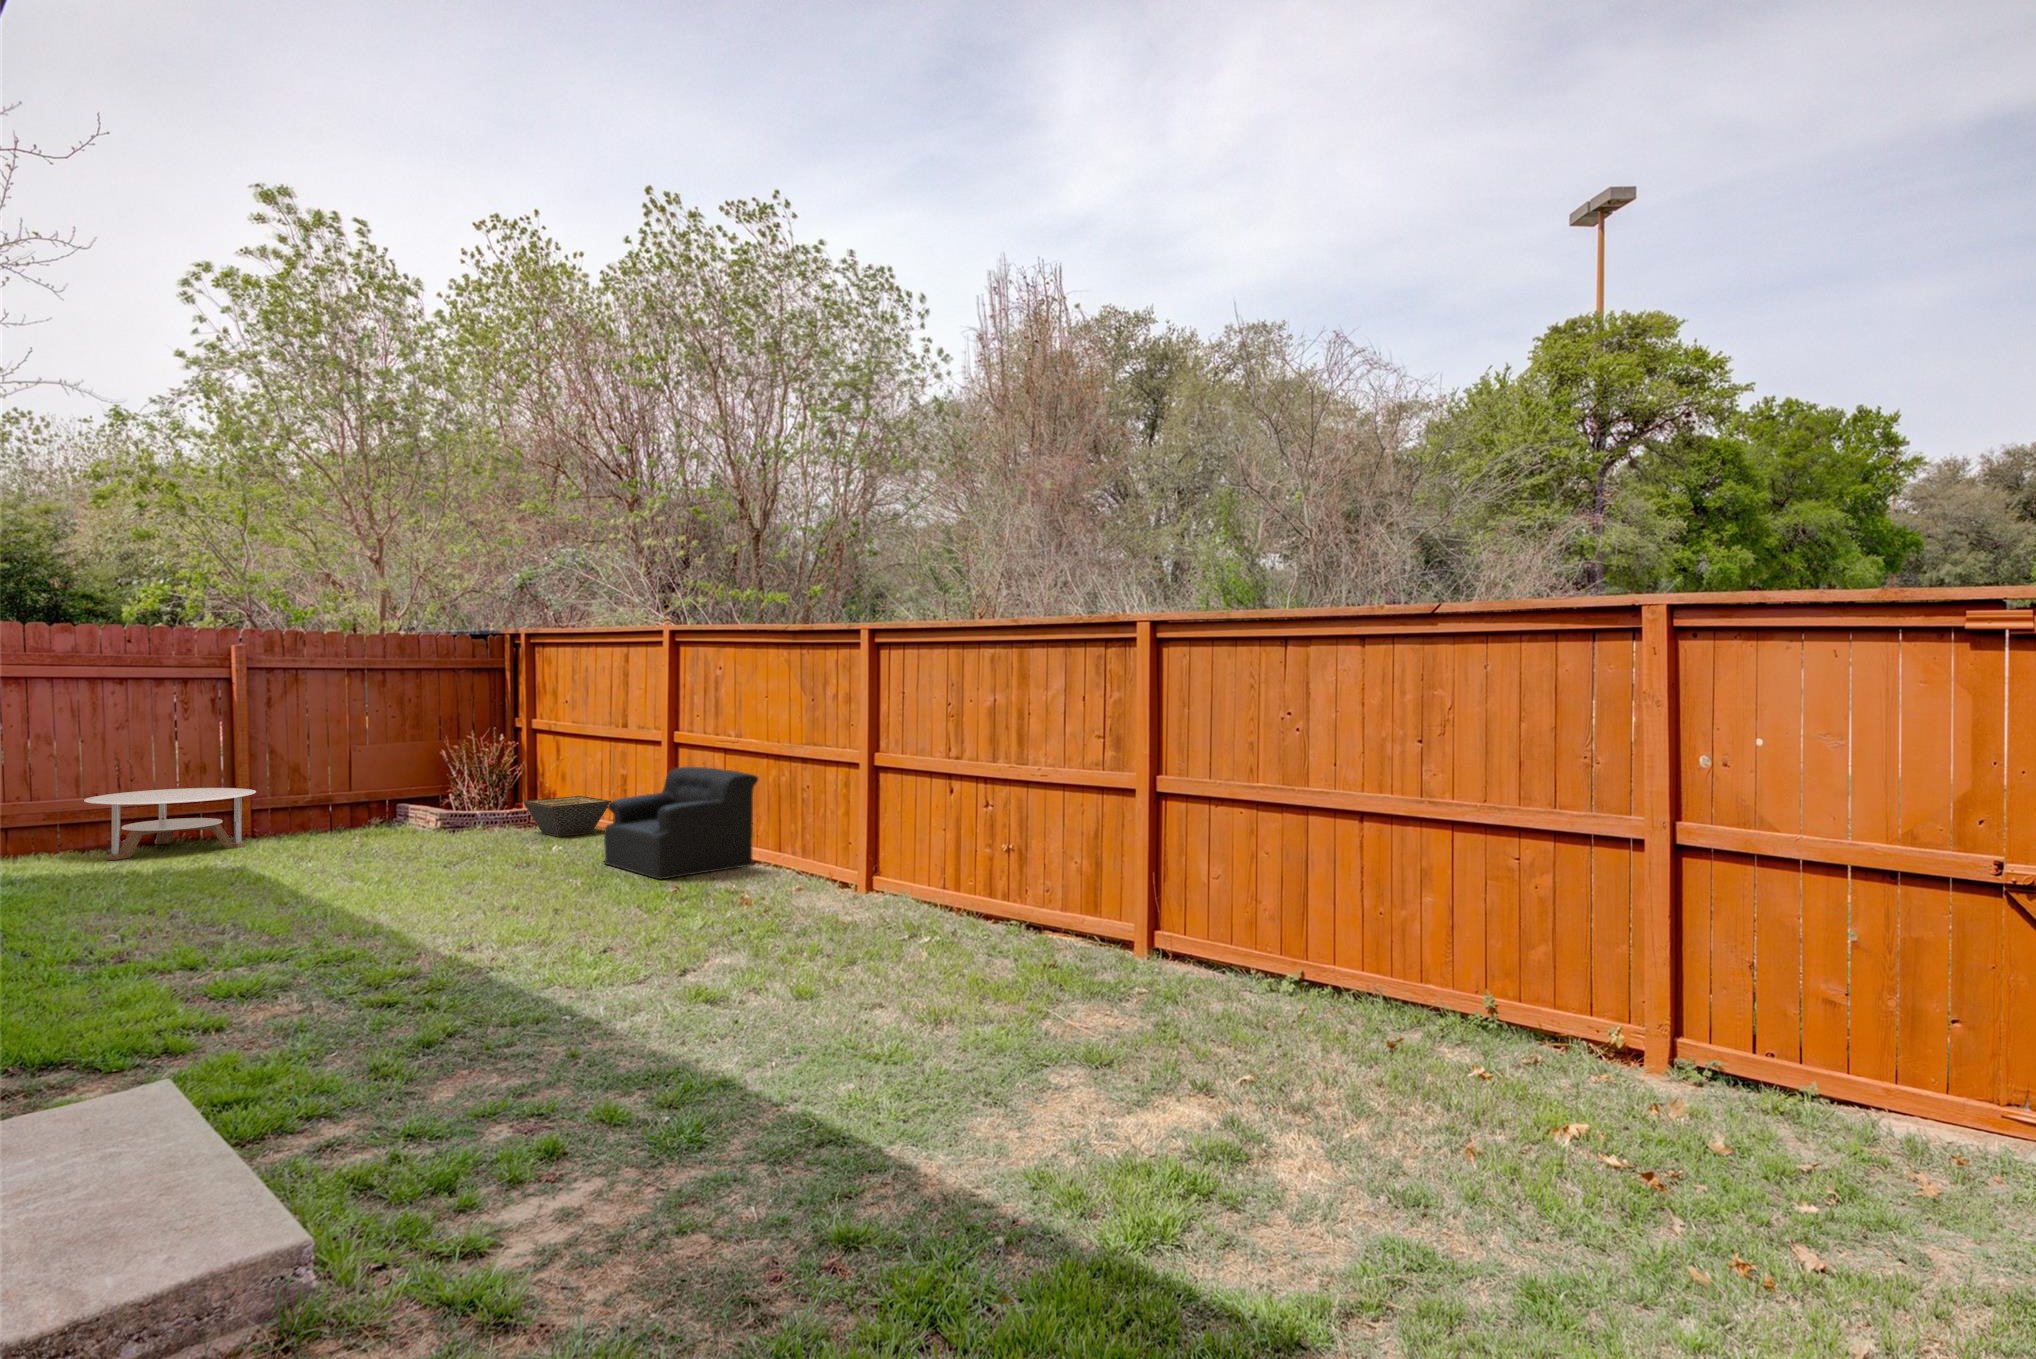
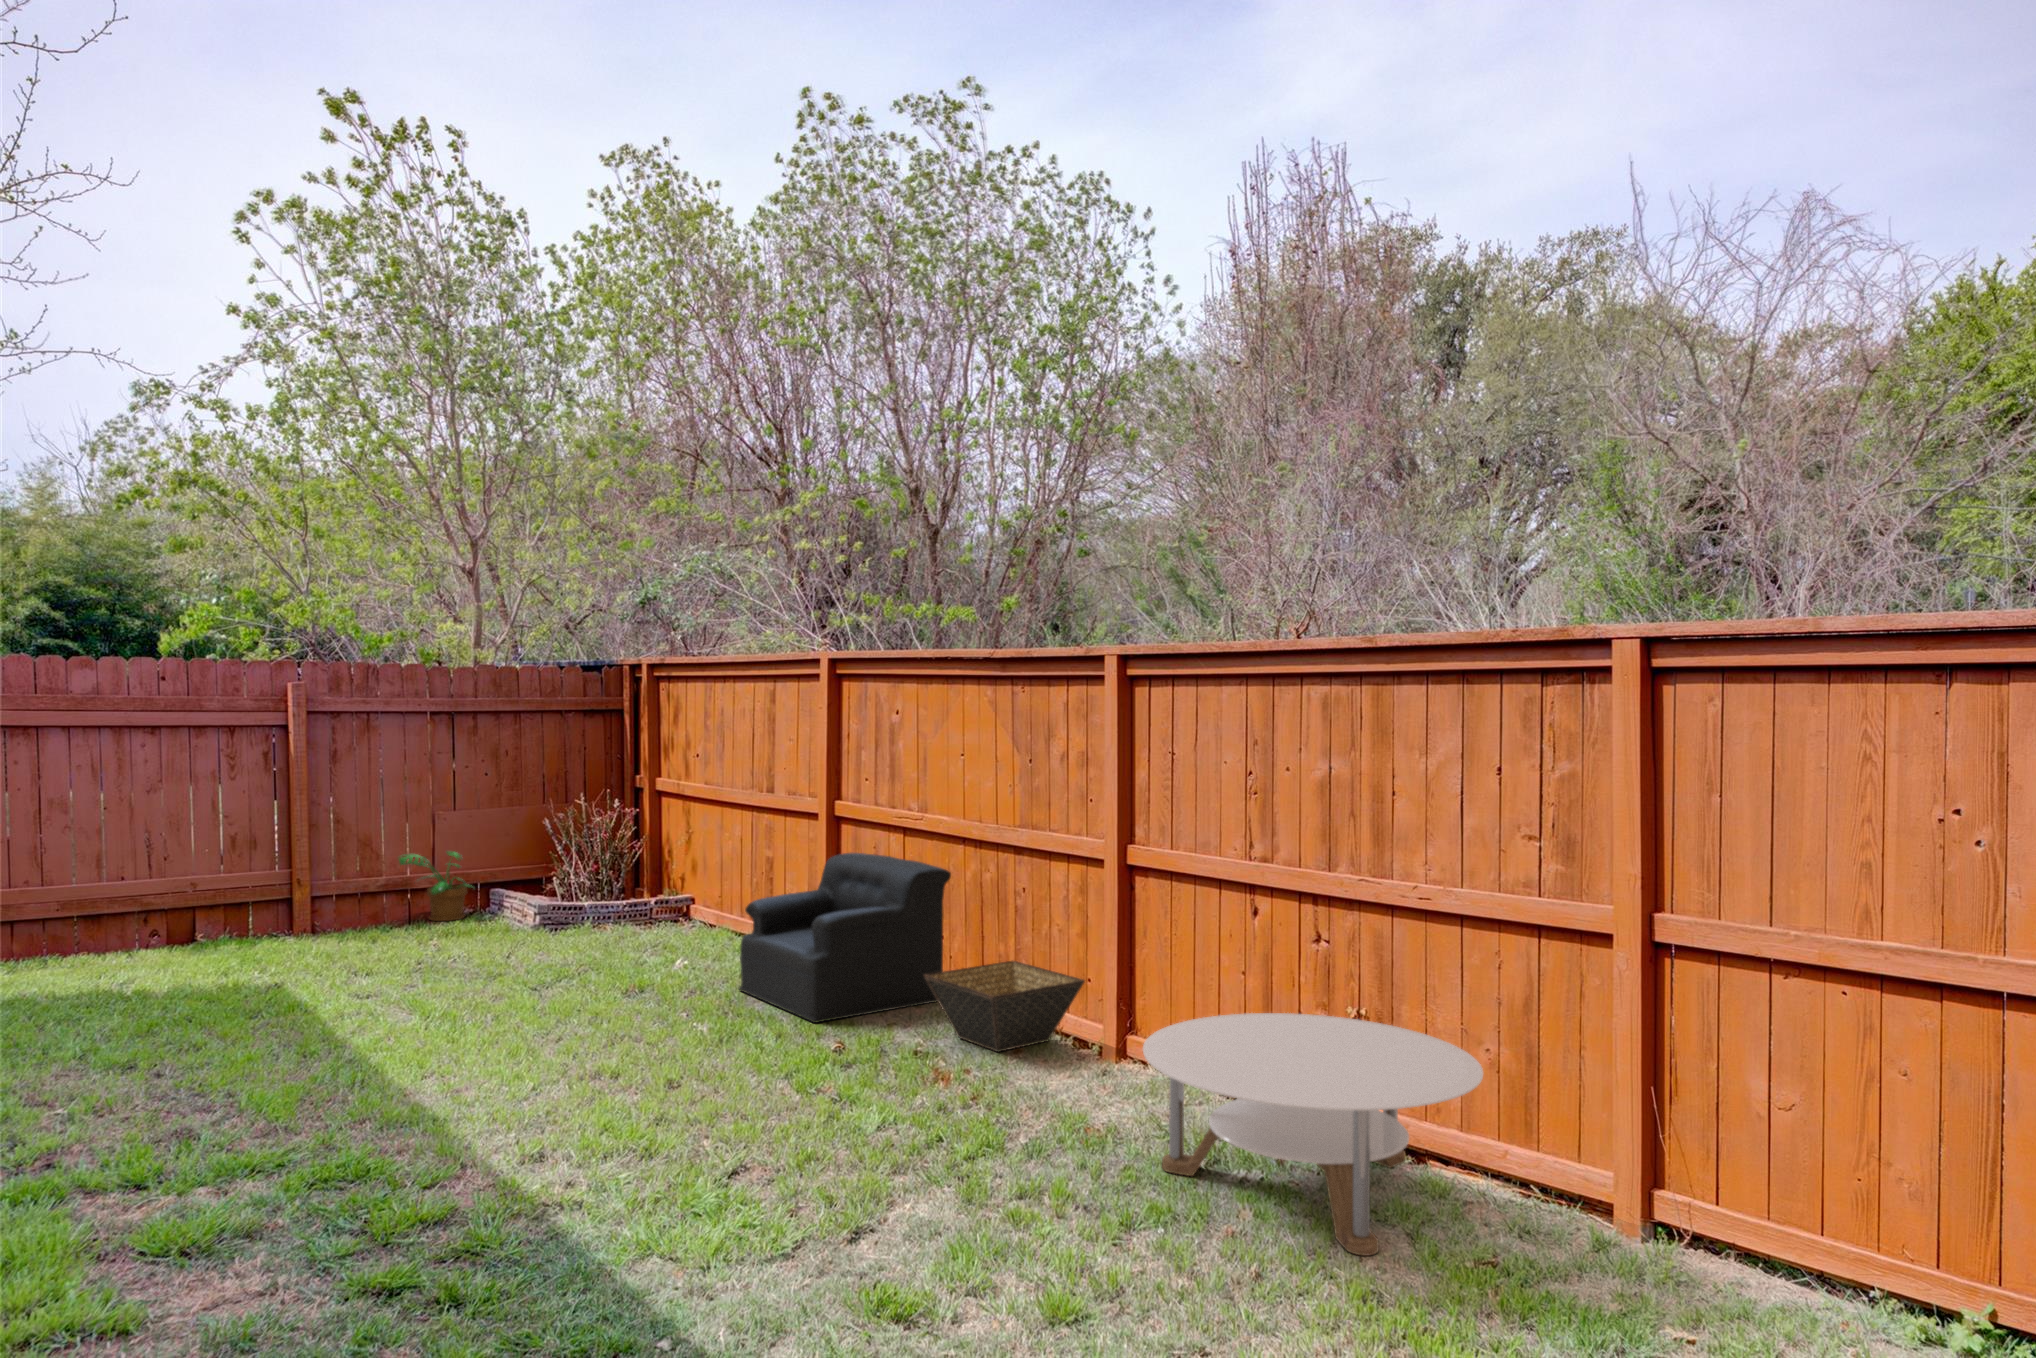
potted plant: none [321,775,385,829] -> present [399,851,471,921]
round table: present [84,788,256,860] -> present [1143,1013,1483,1256]
basket: present [523,796,611,837] -> present [924,961,1084,1052]

